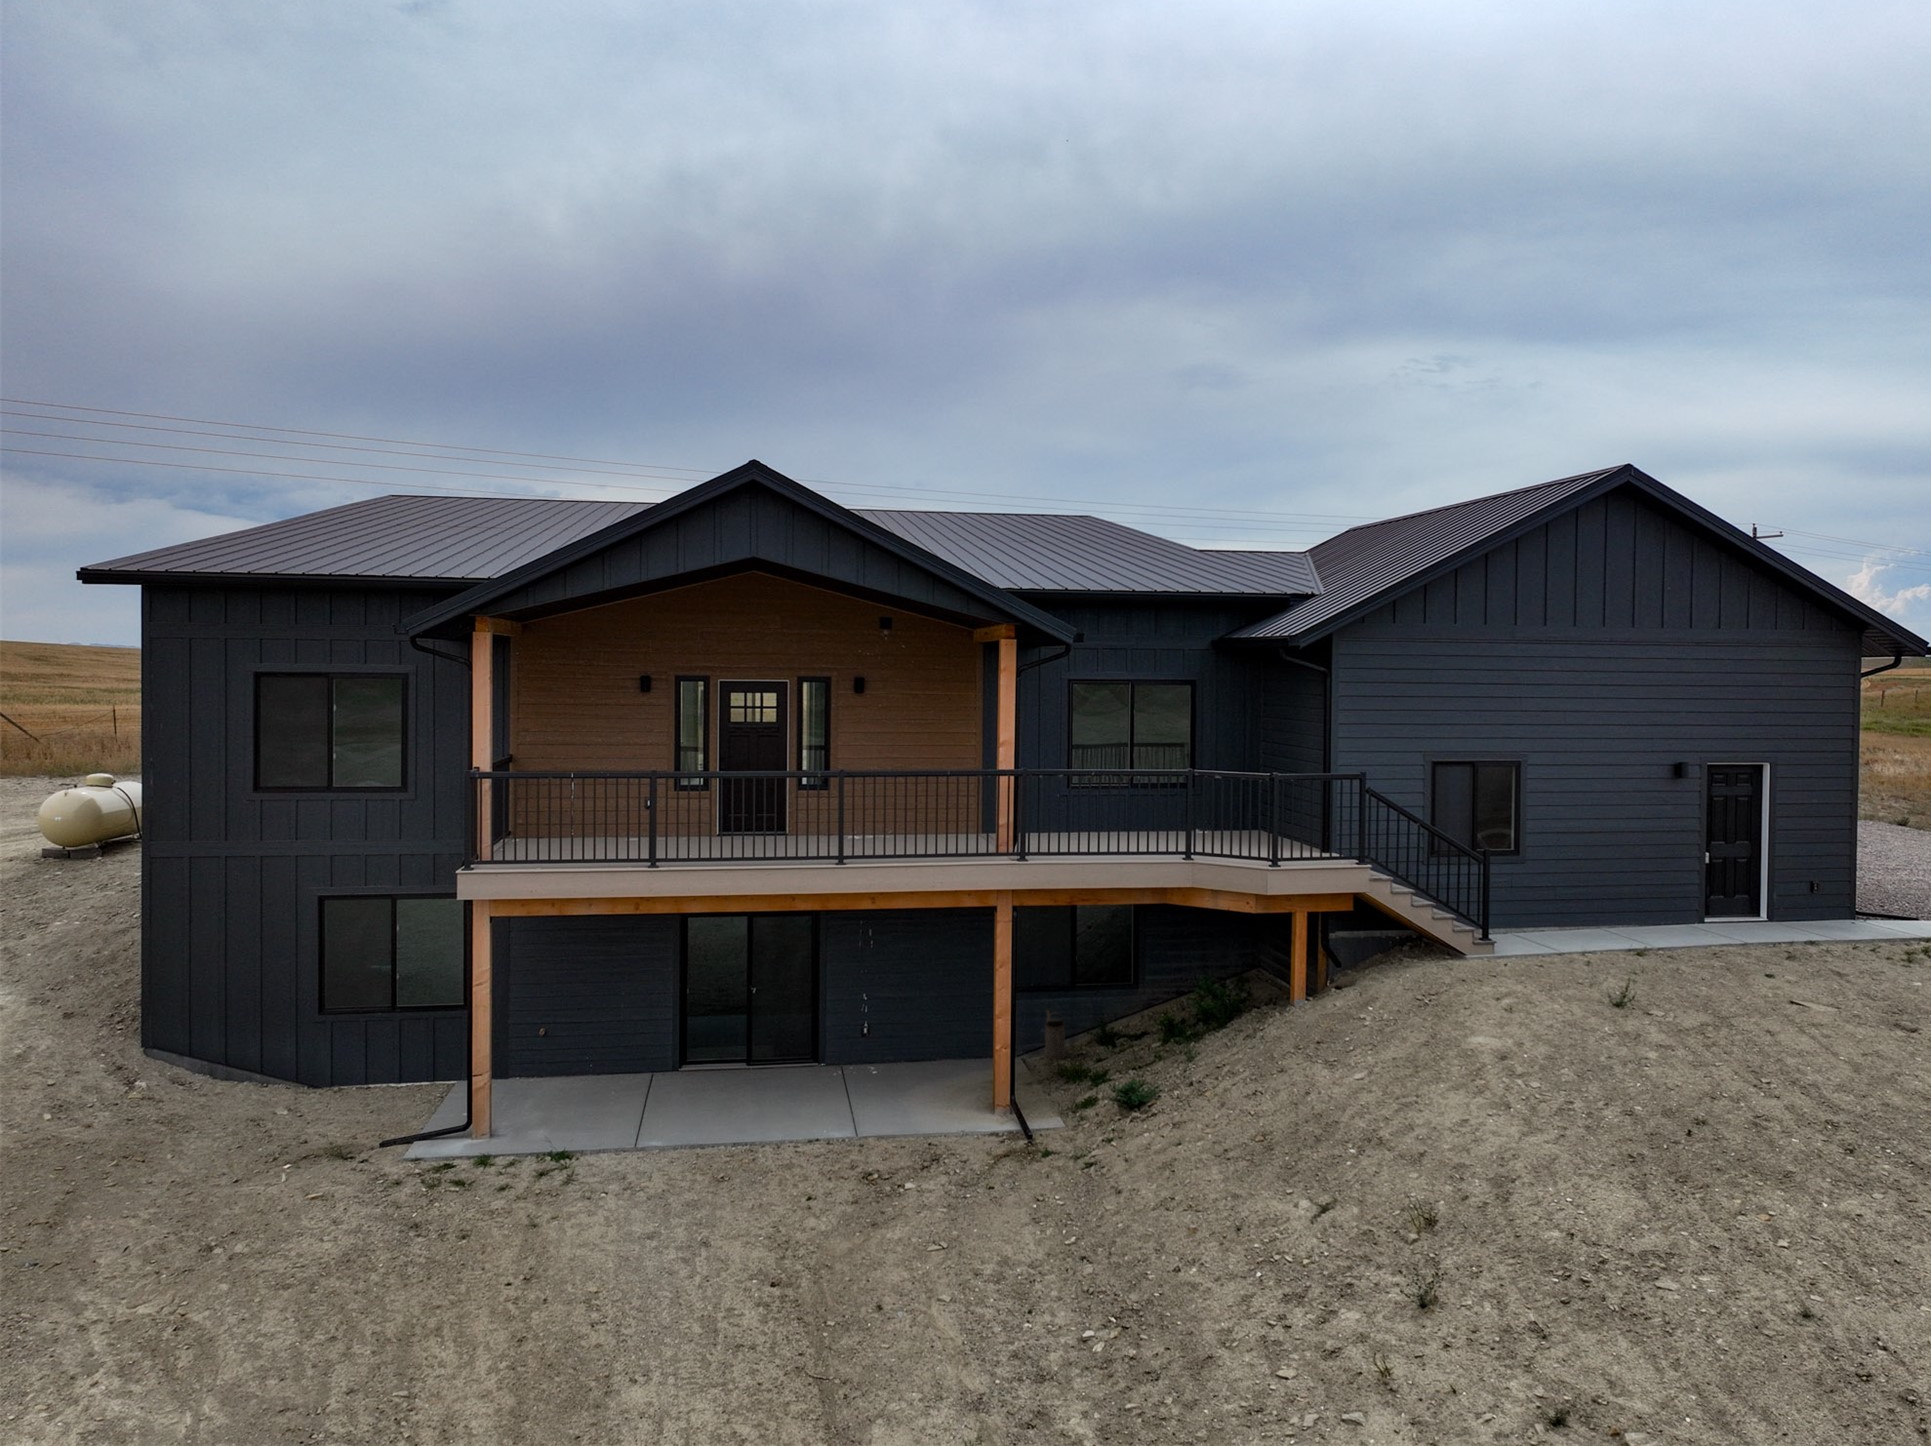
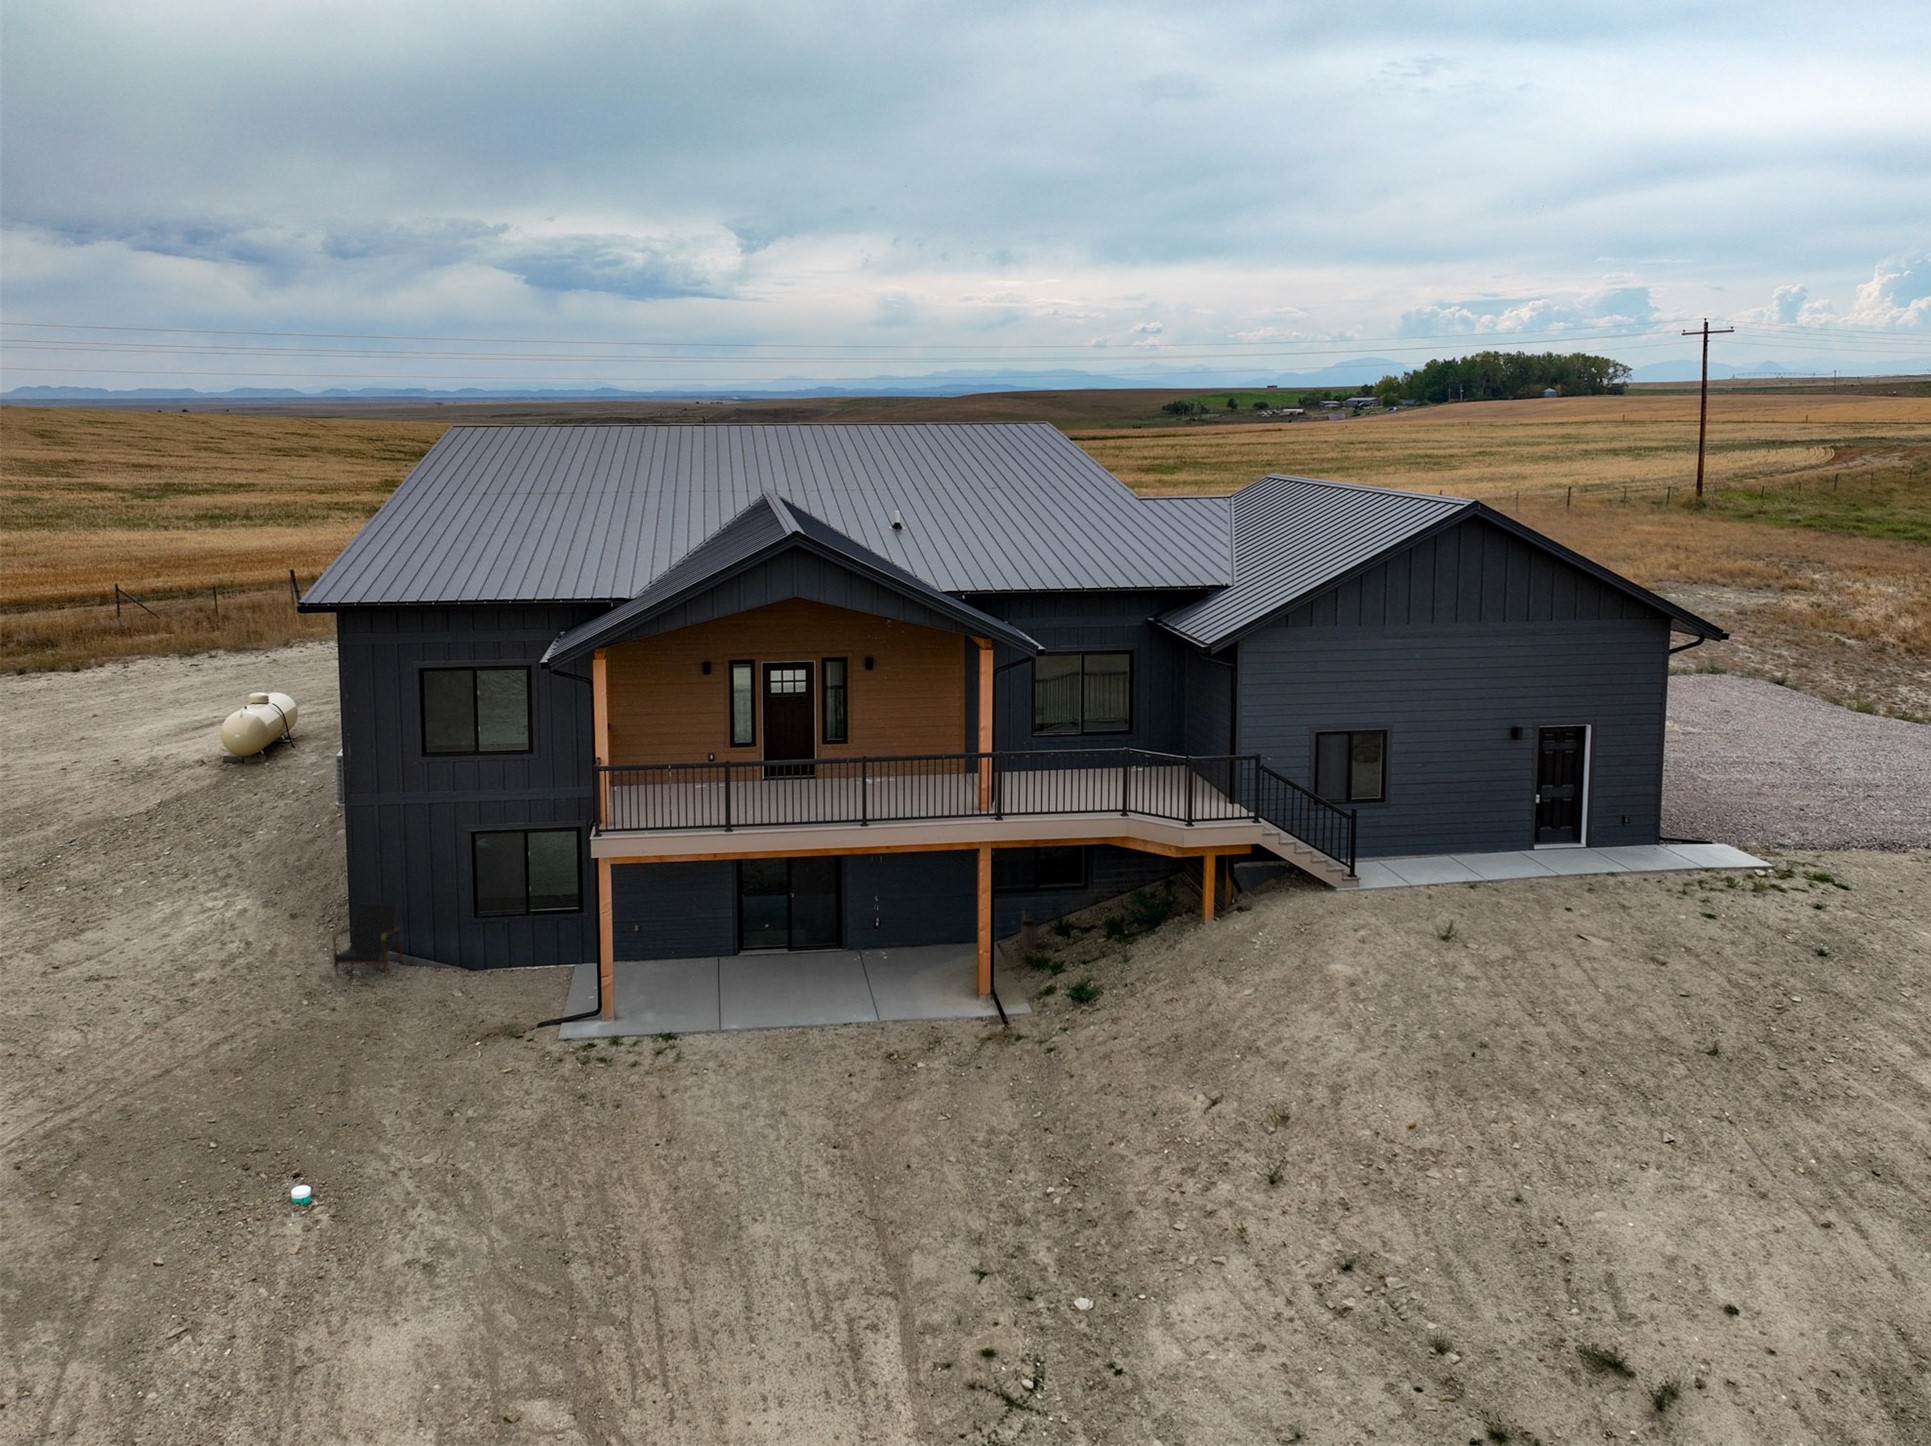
lounge chair: none [118,995,215,1092] -> present [332,904,402,977]

